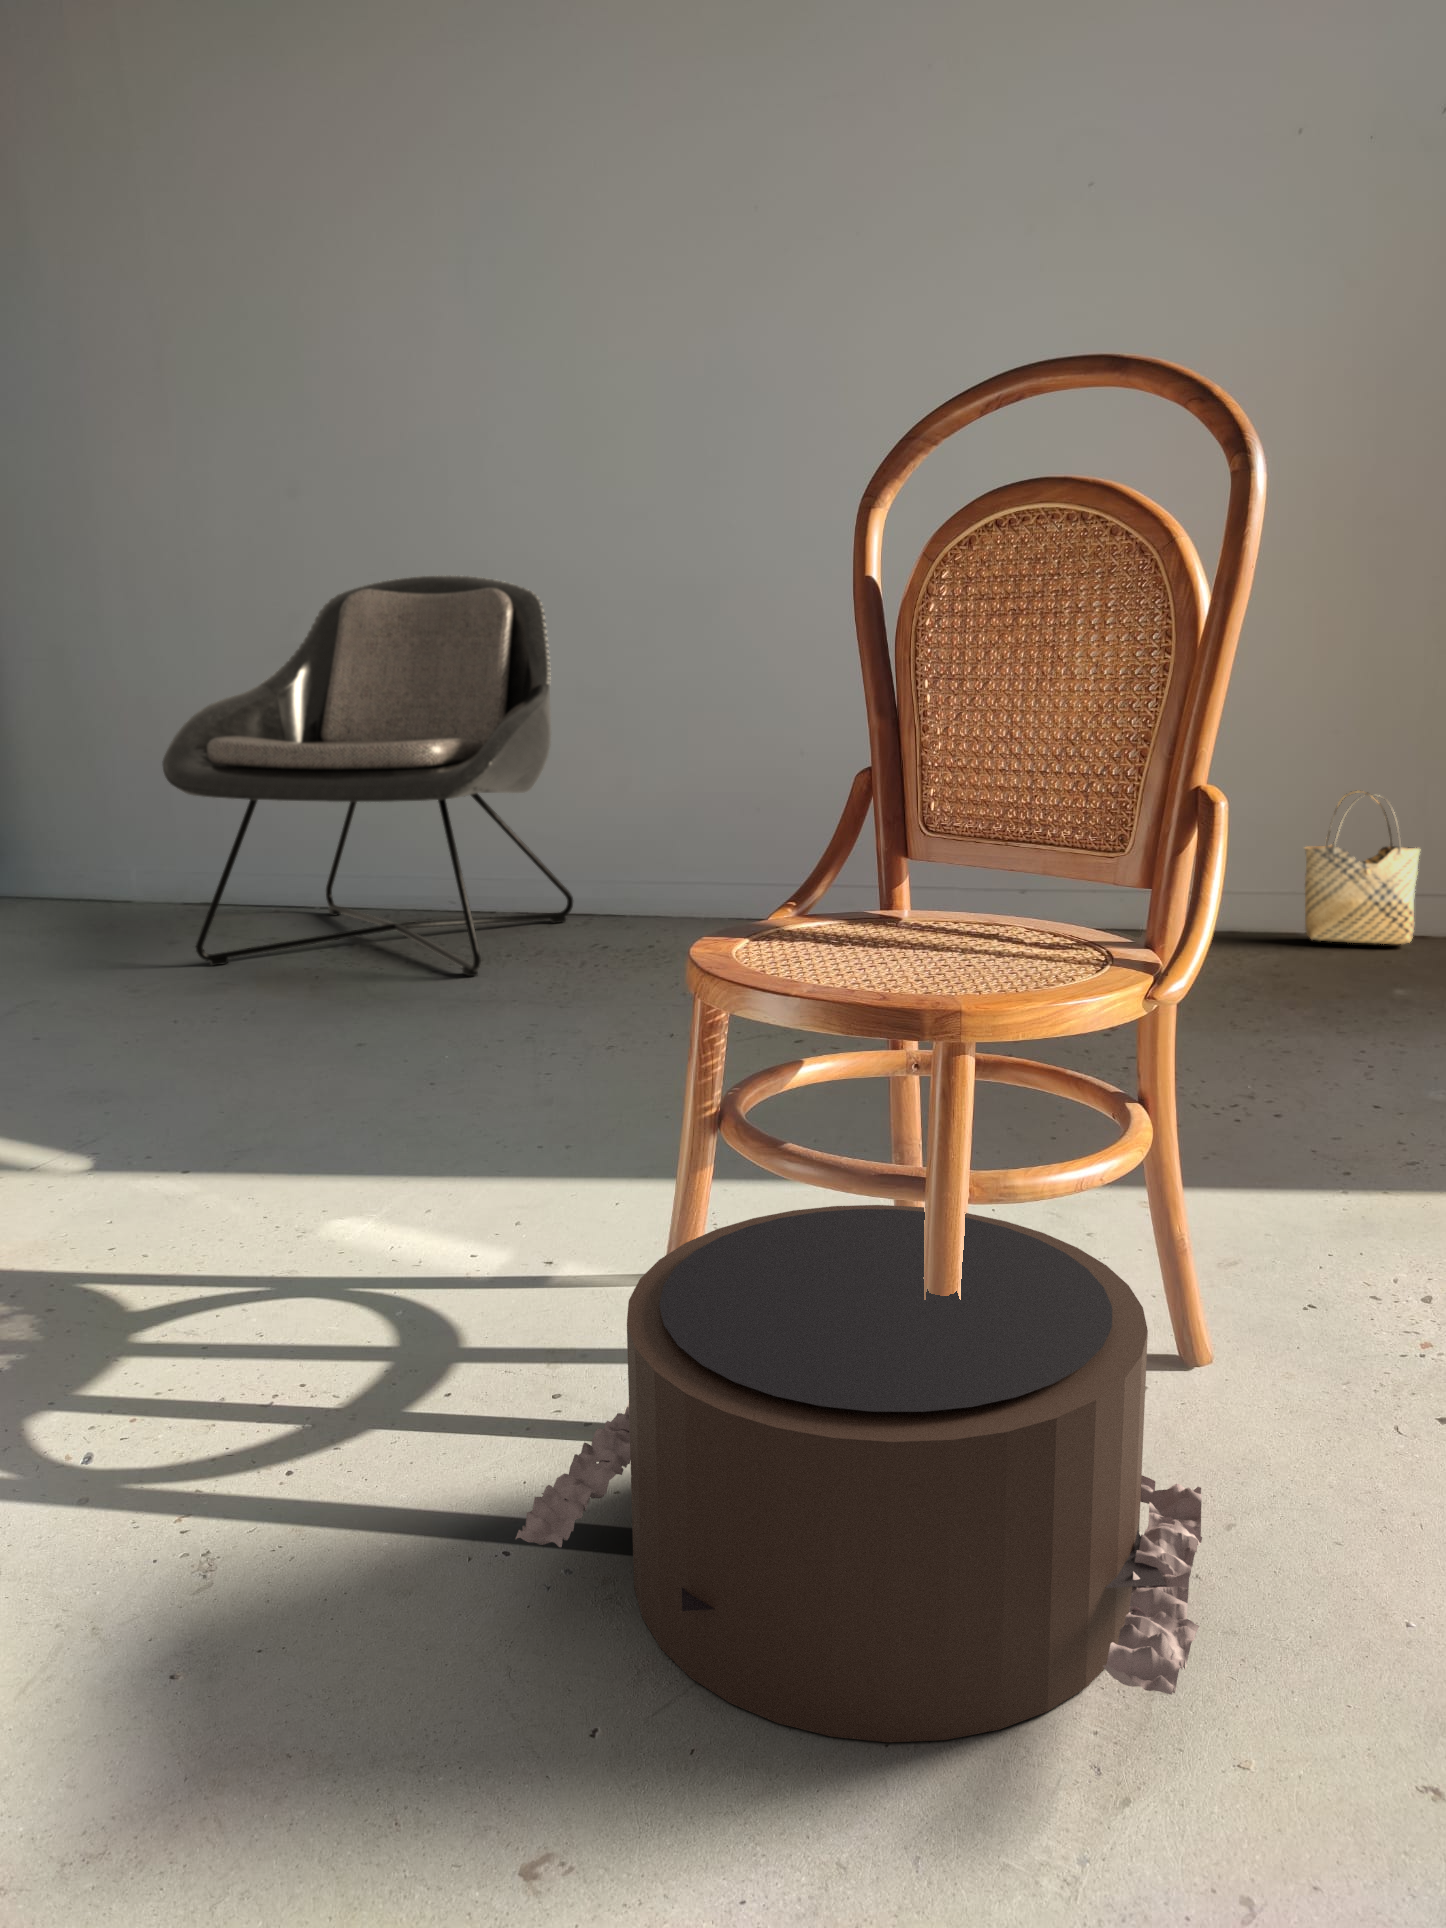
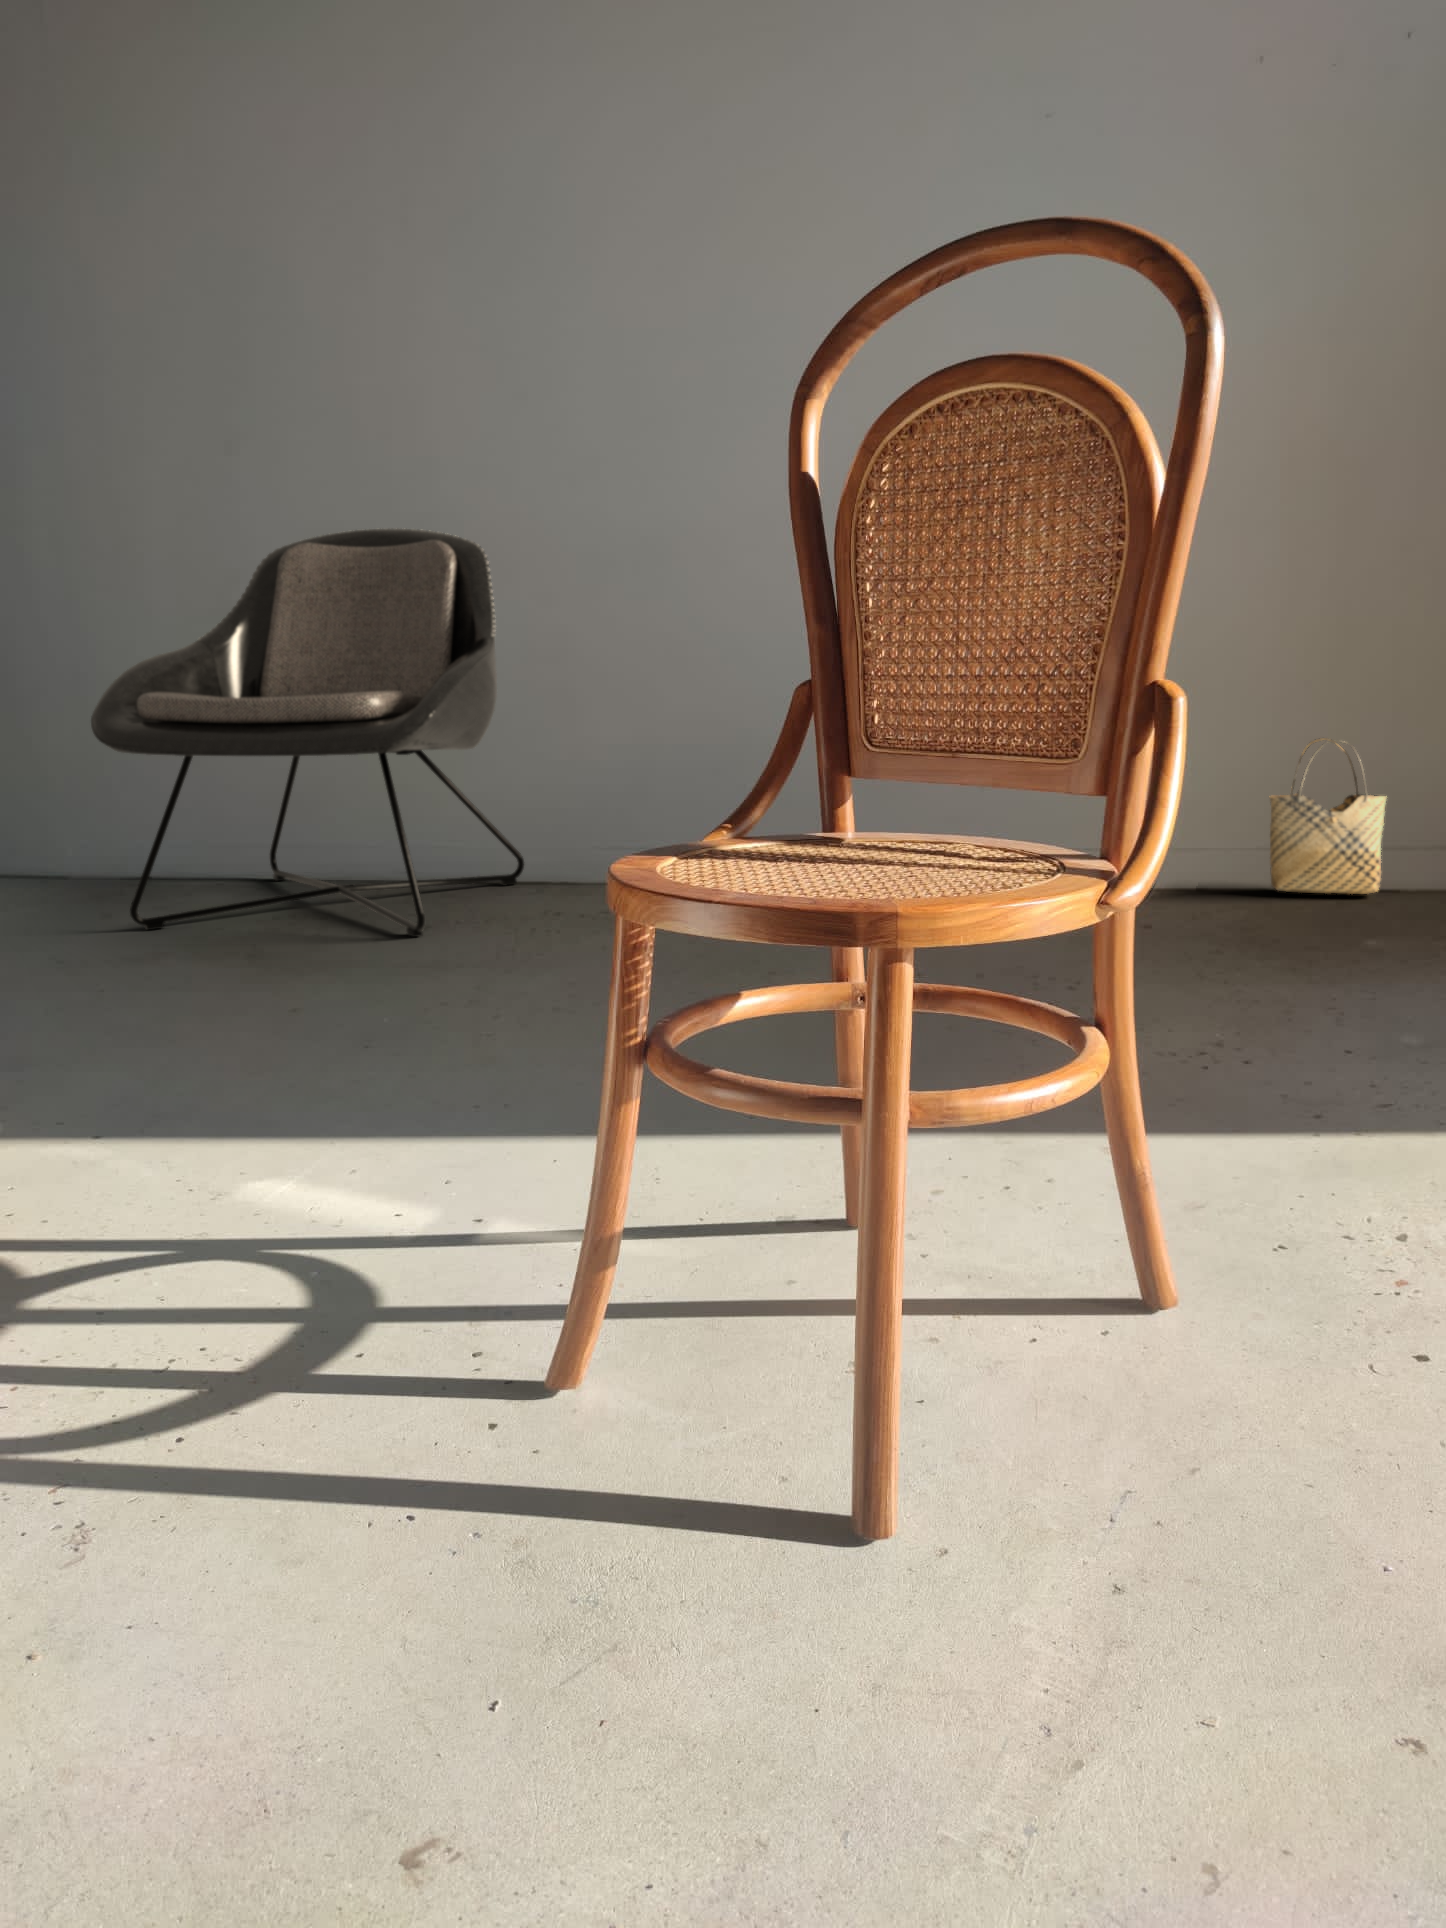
pouf: present [516,1205,1202,1742] -> none [412,1138,1166,1715]

